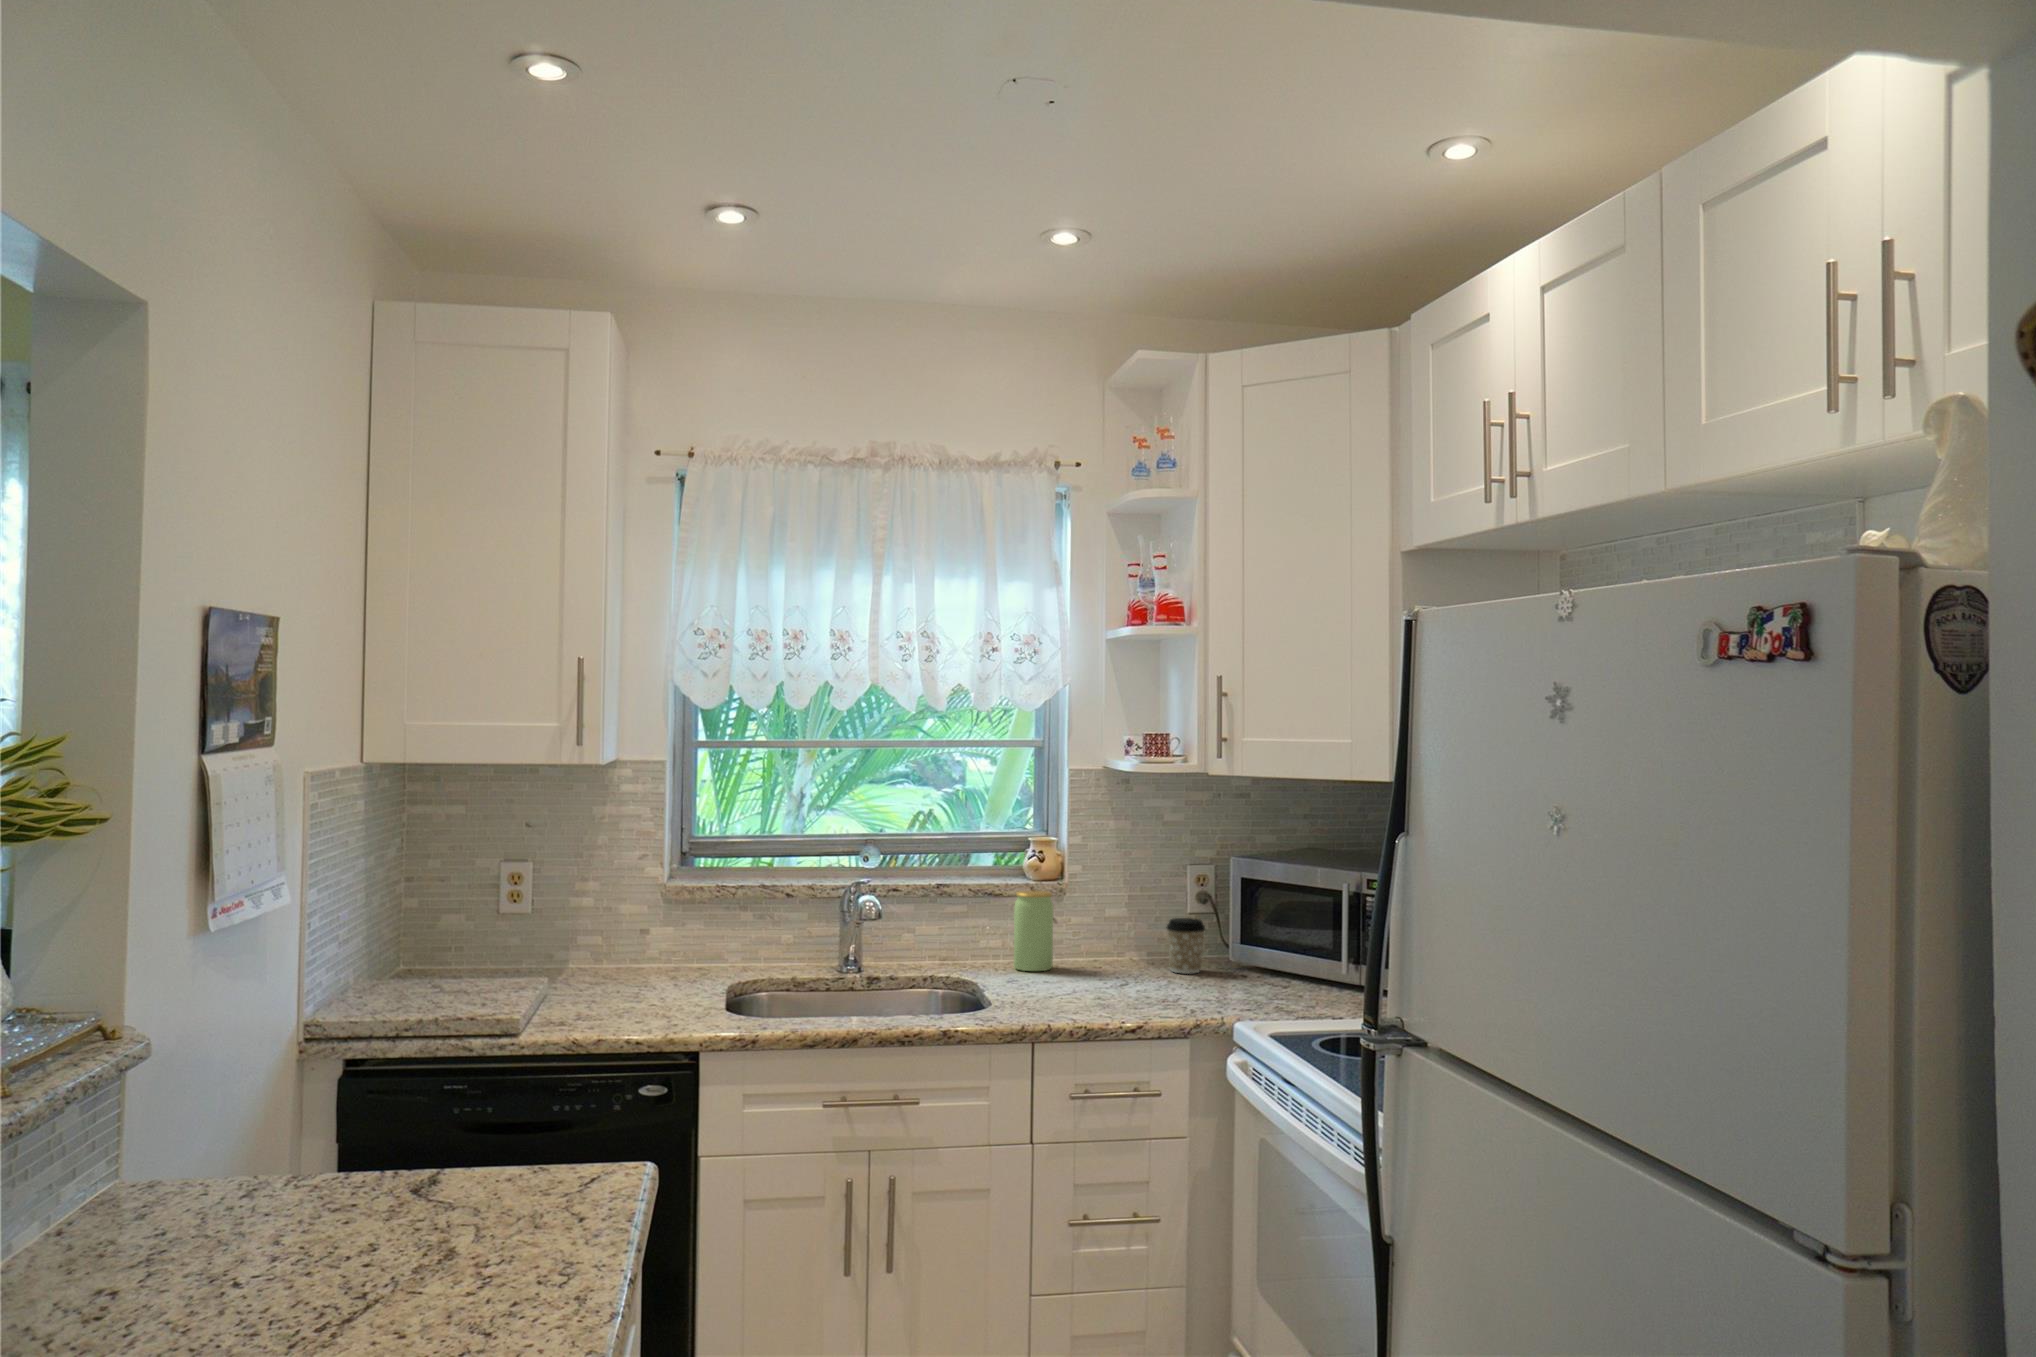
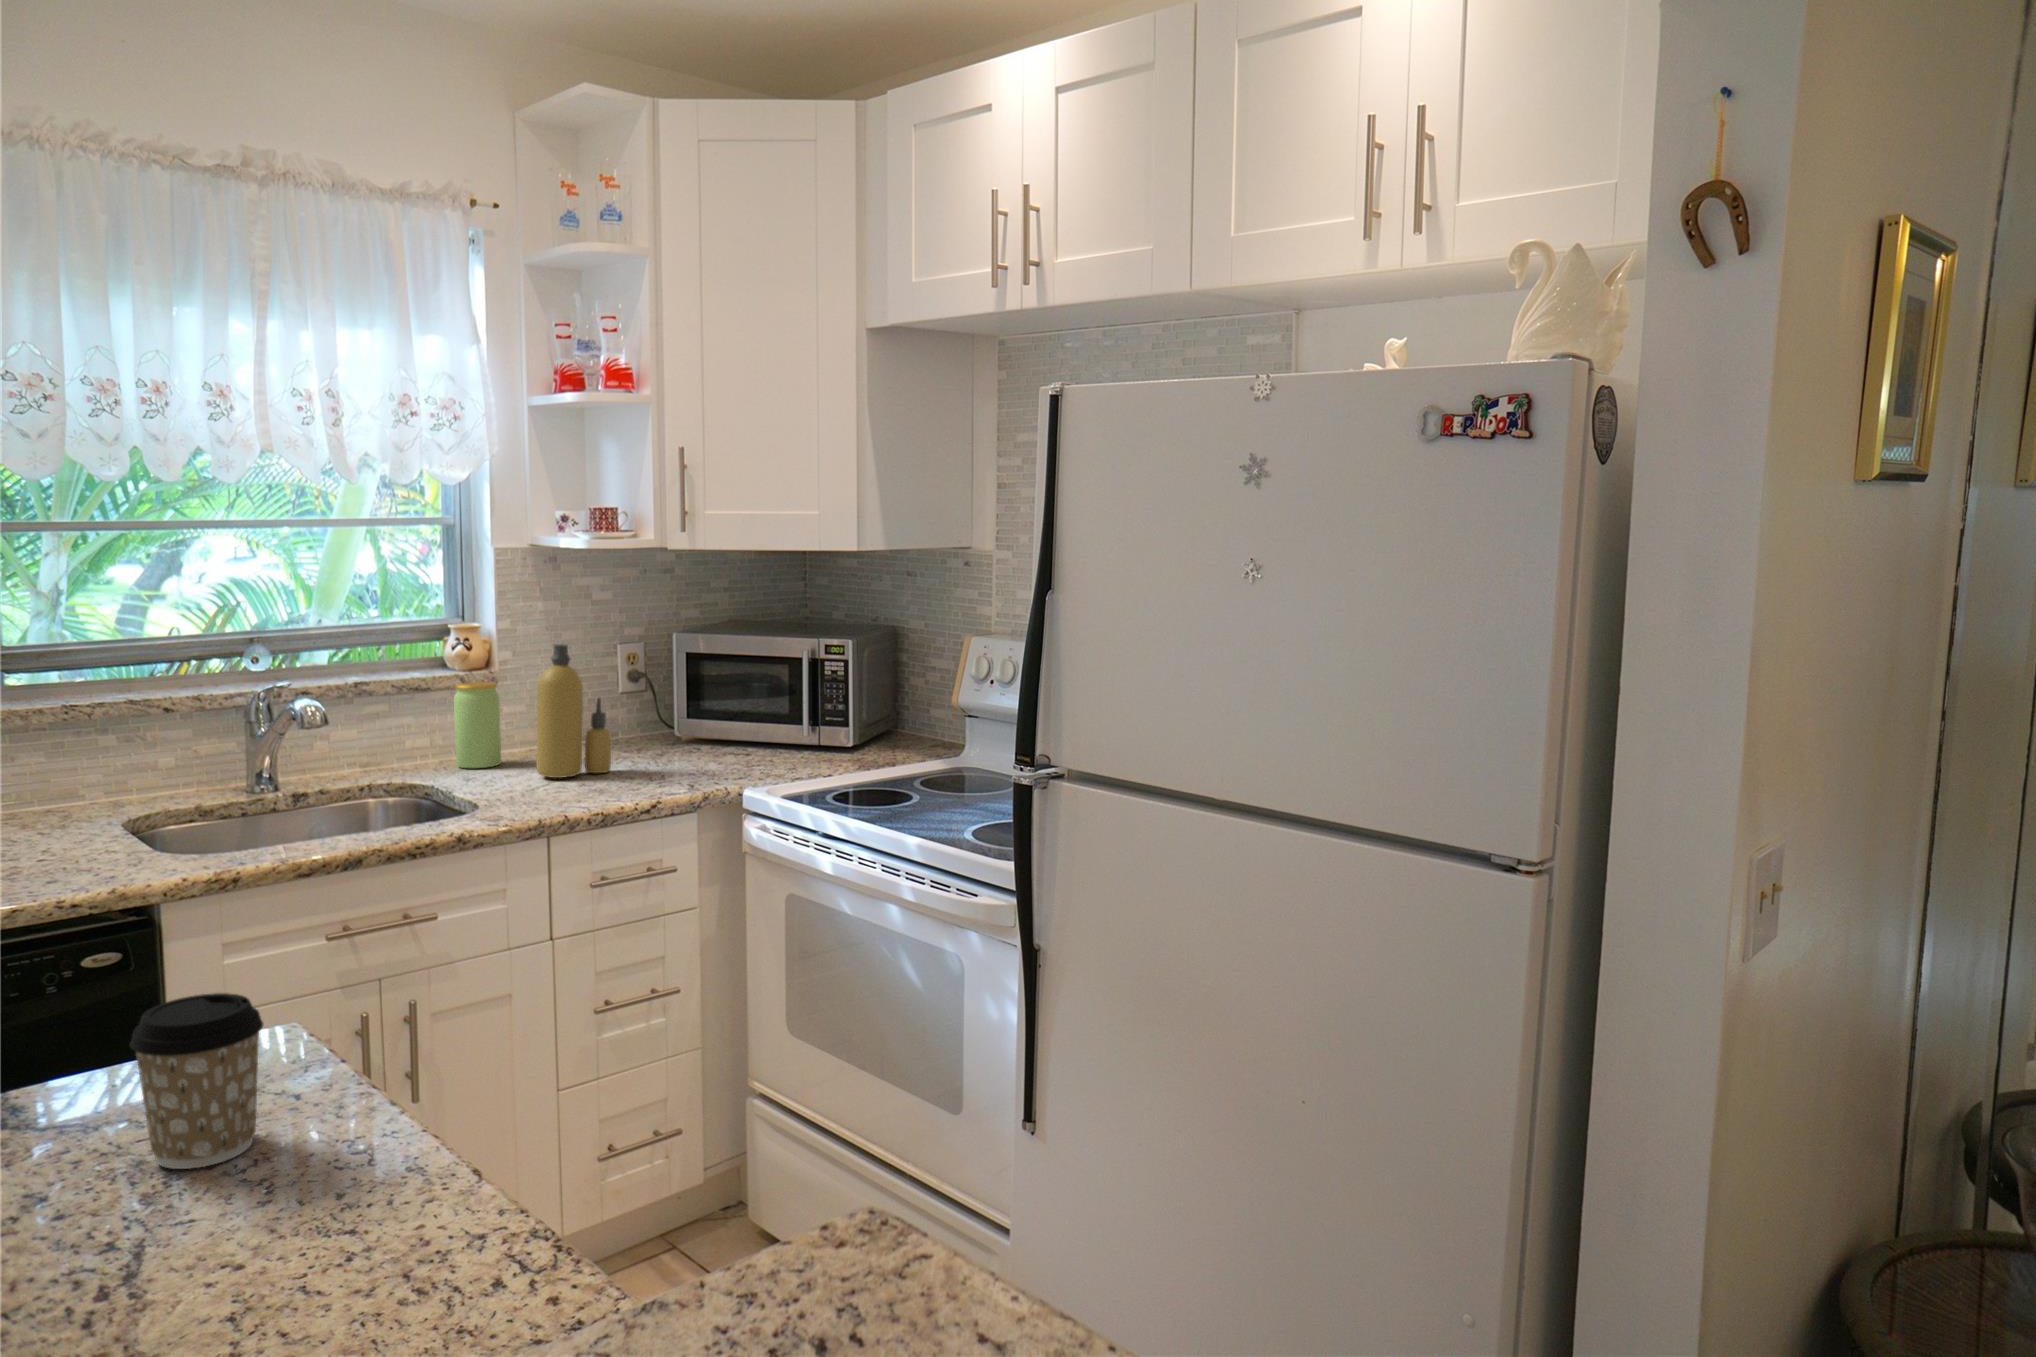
bottle: none [1063,860,1133,988] -> present [536,644,611,778]
coffee cup: present [1166,918,1205,974] -> present [130,993,263,1169]

